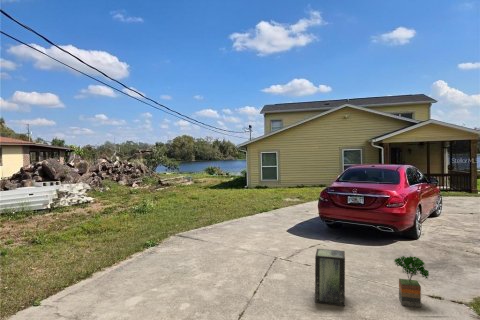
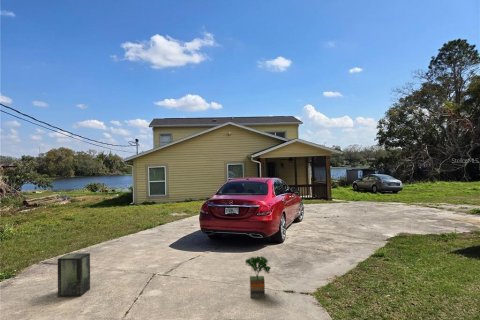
storage box: present [315,249,345,306] -> present [58,253,90,297]

